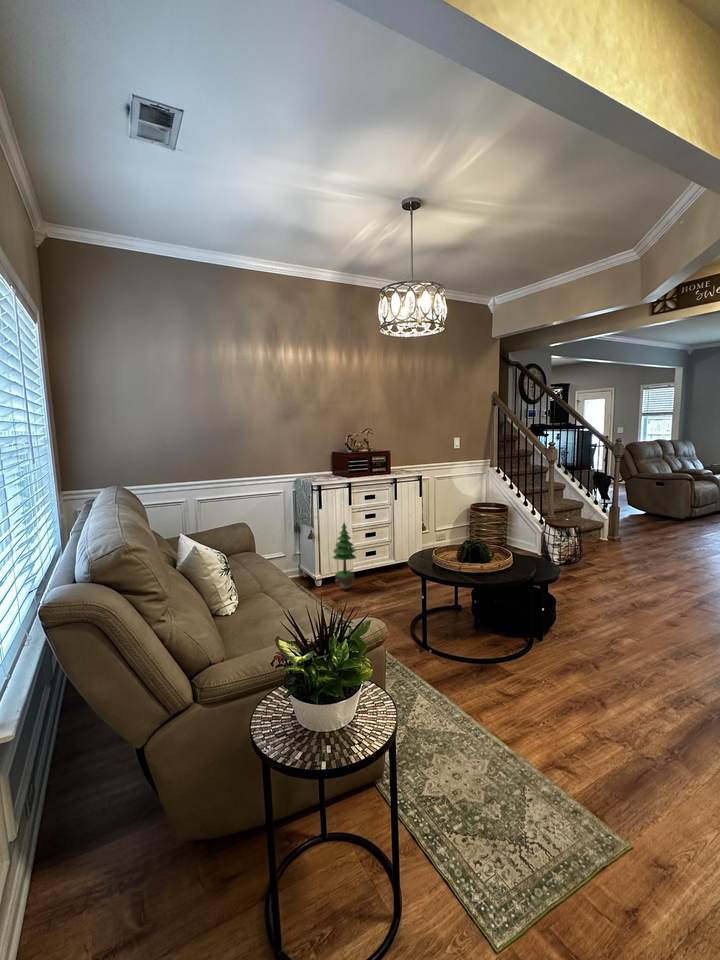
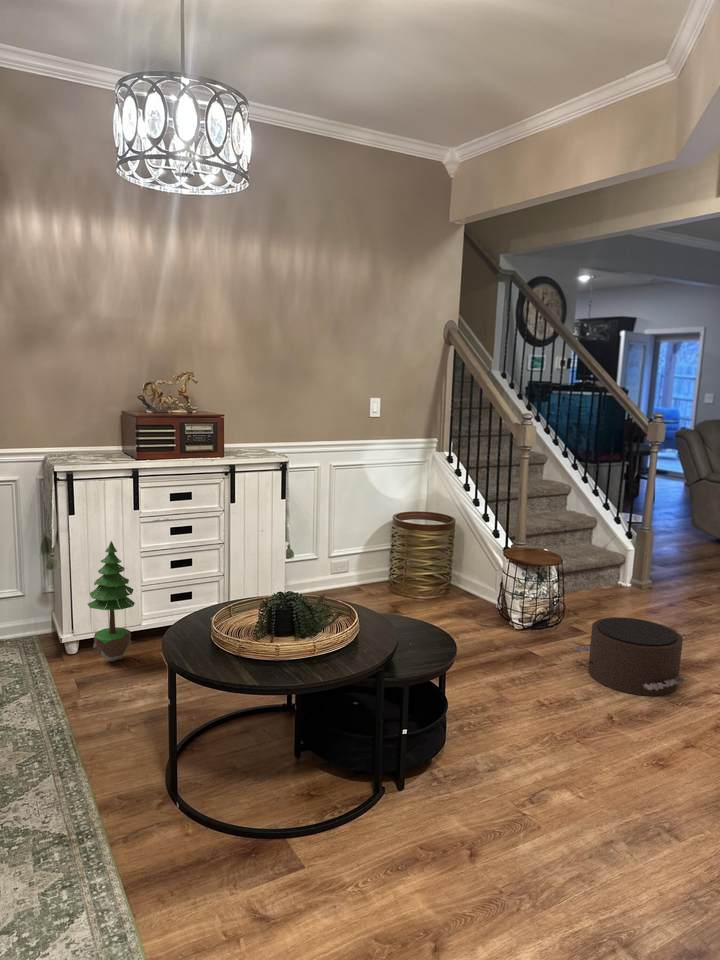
pouf: none [596,553,669,594] -> present [572,617,687,696]

